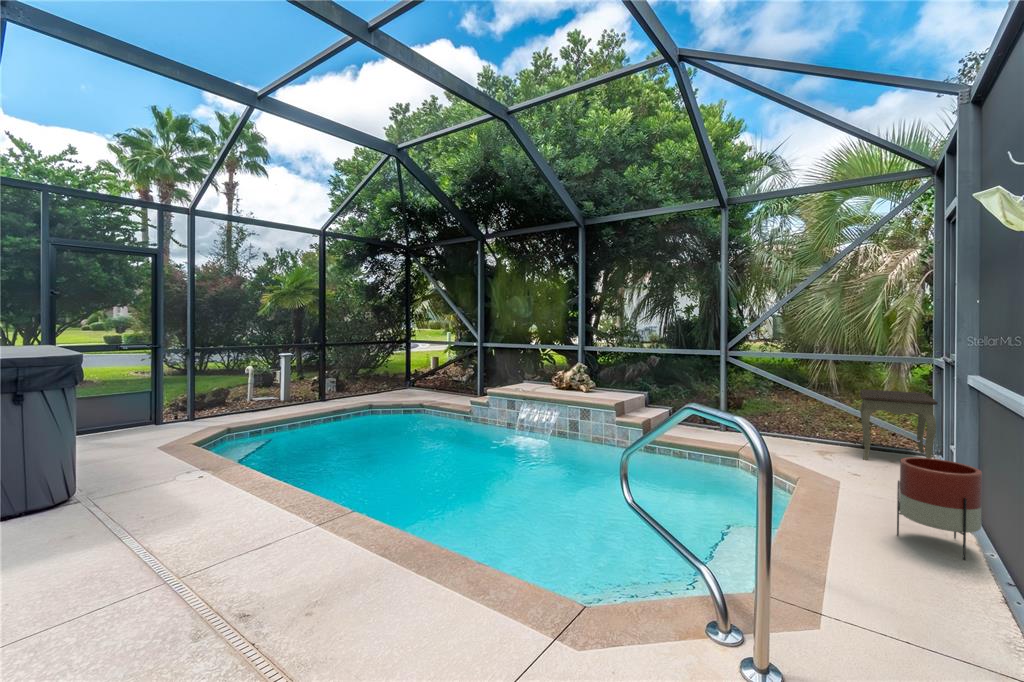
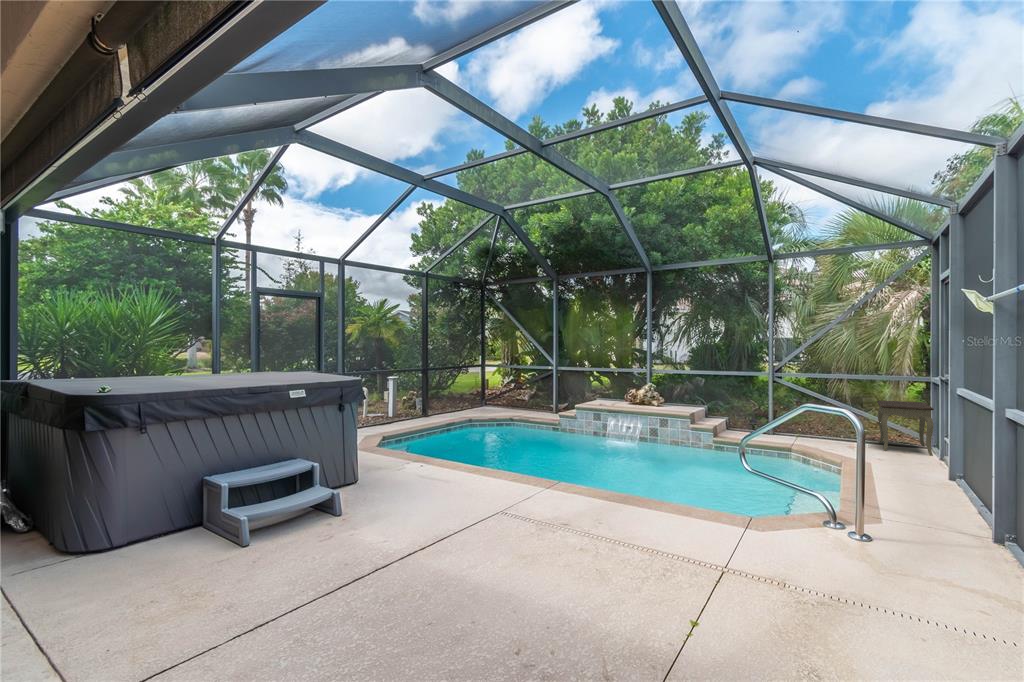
planter: present [897,457,982,560] -> none [916,441,965,498]

